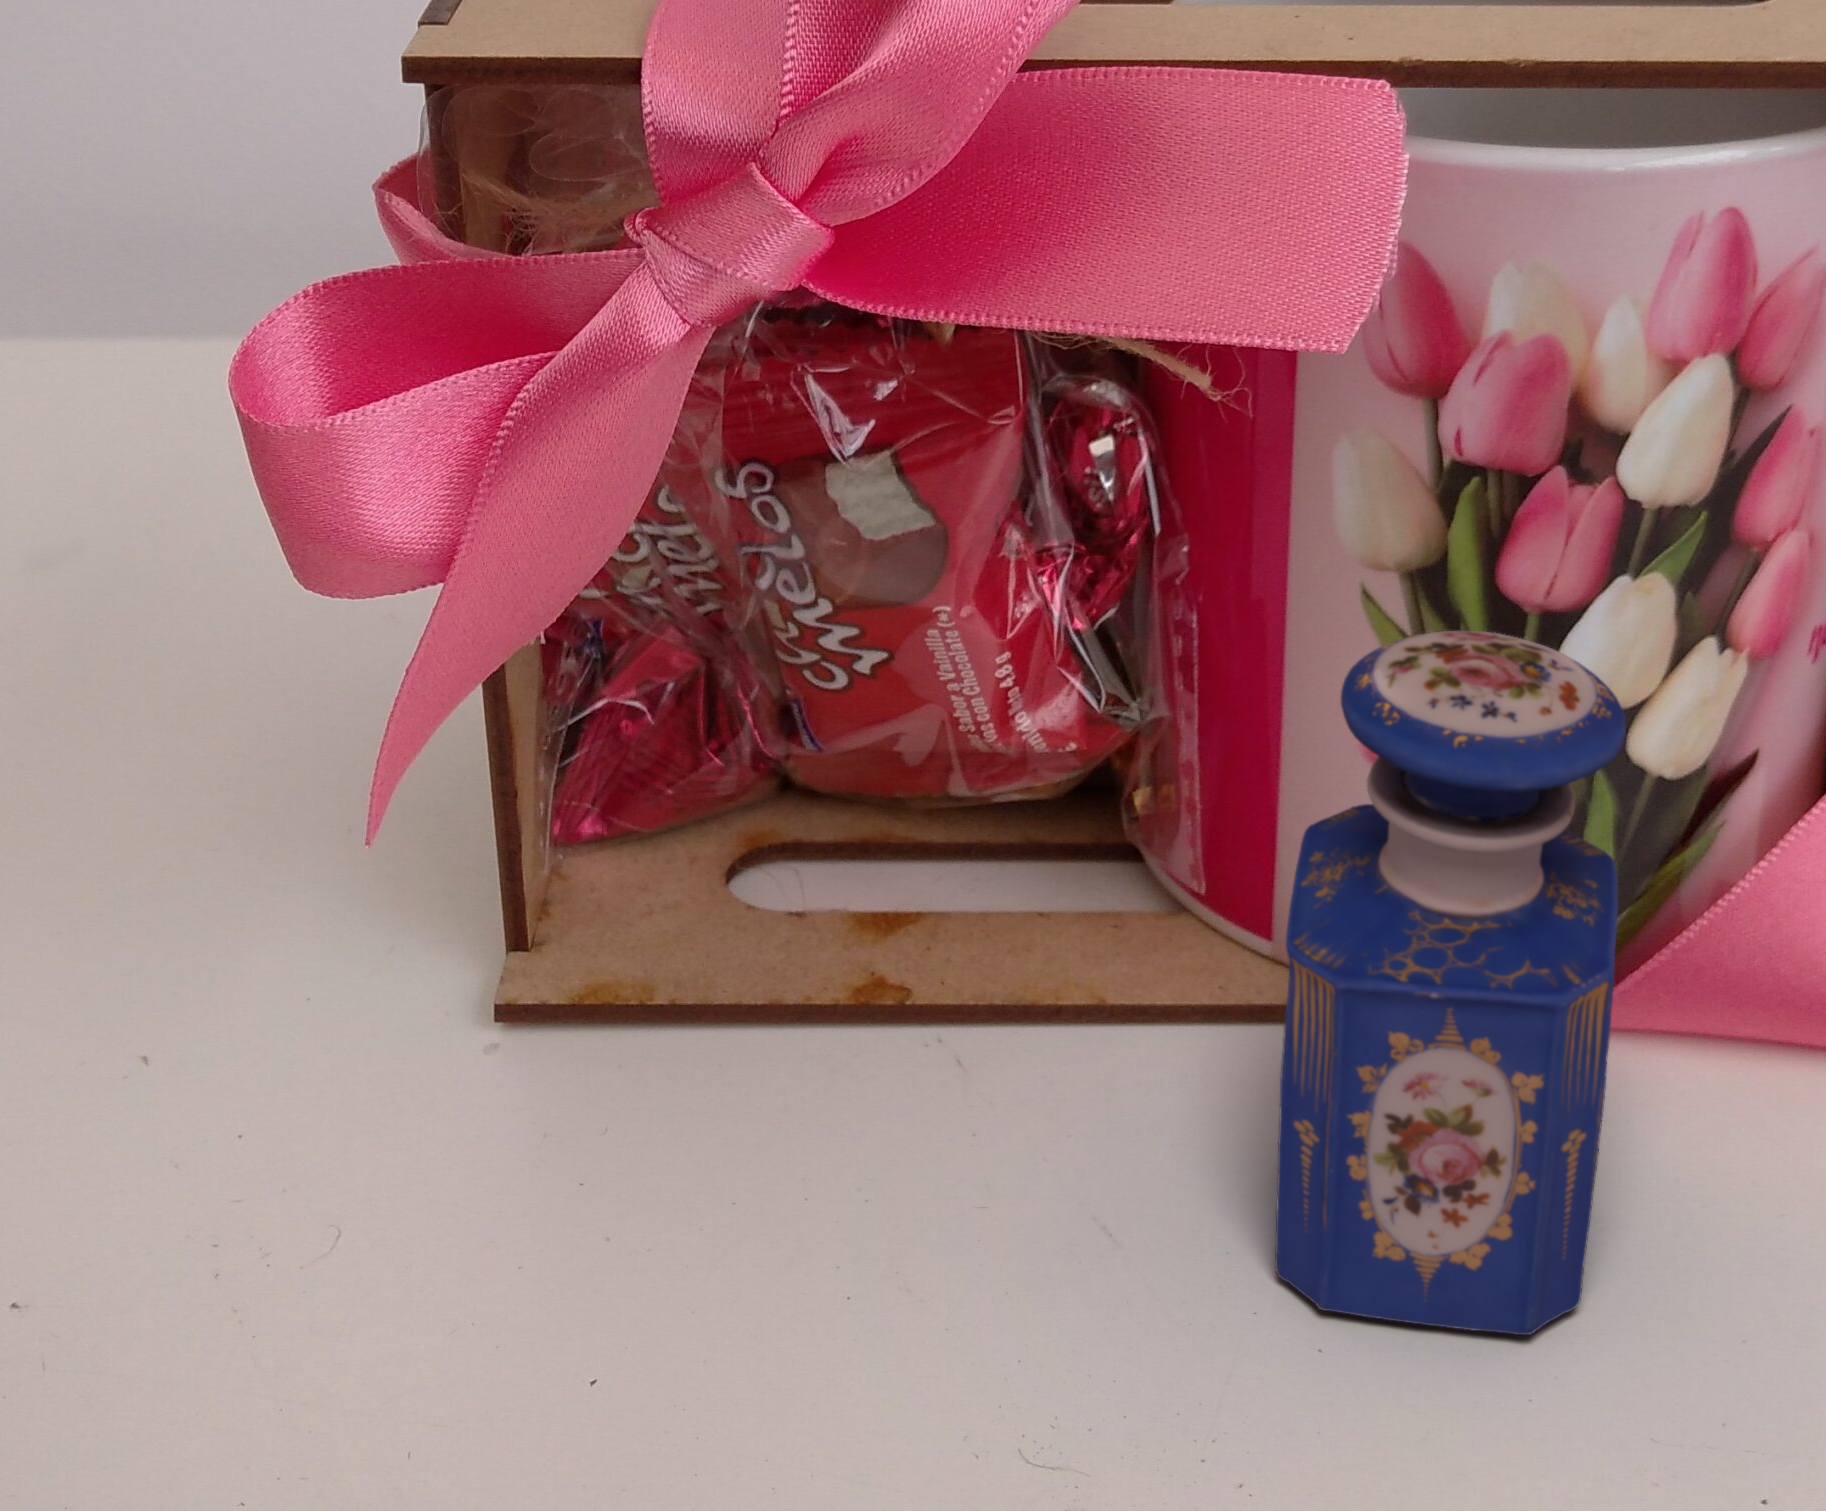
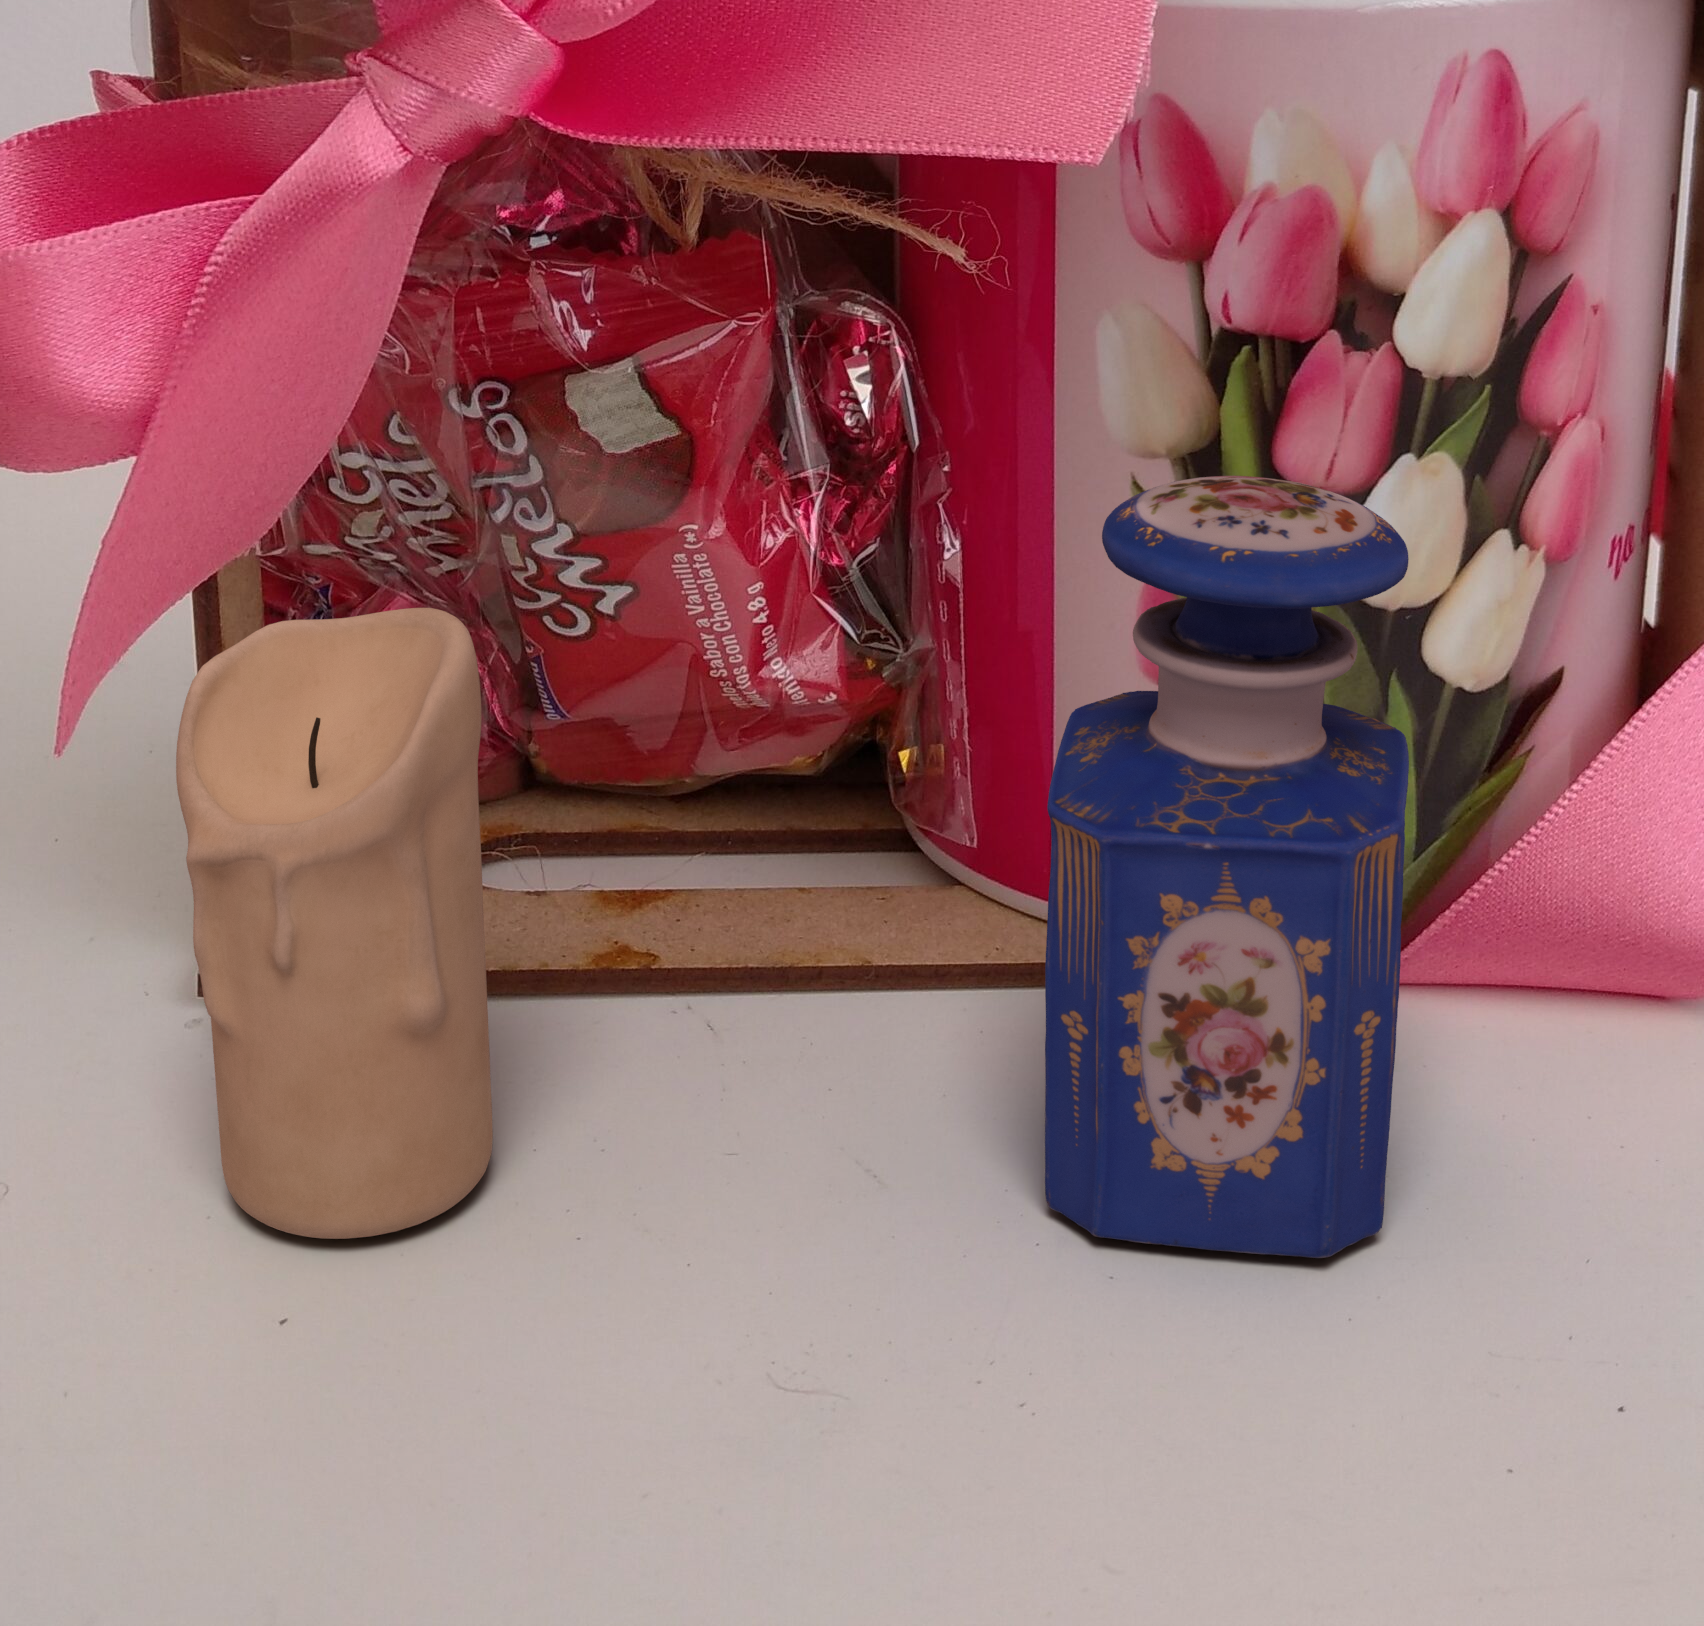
candle: none [485,741,772,1306] -> present [176,608,493,1239]

